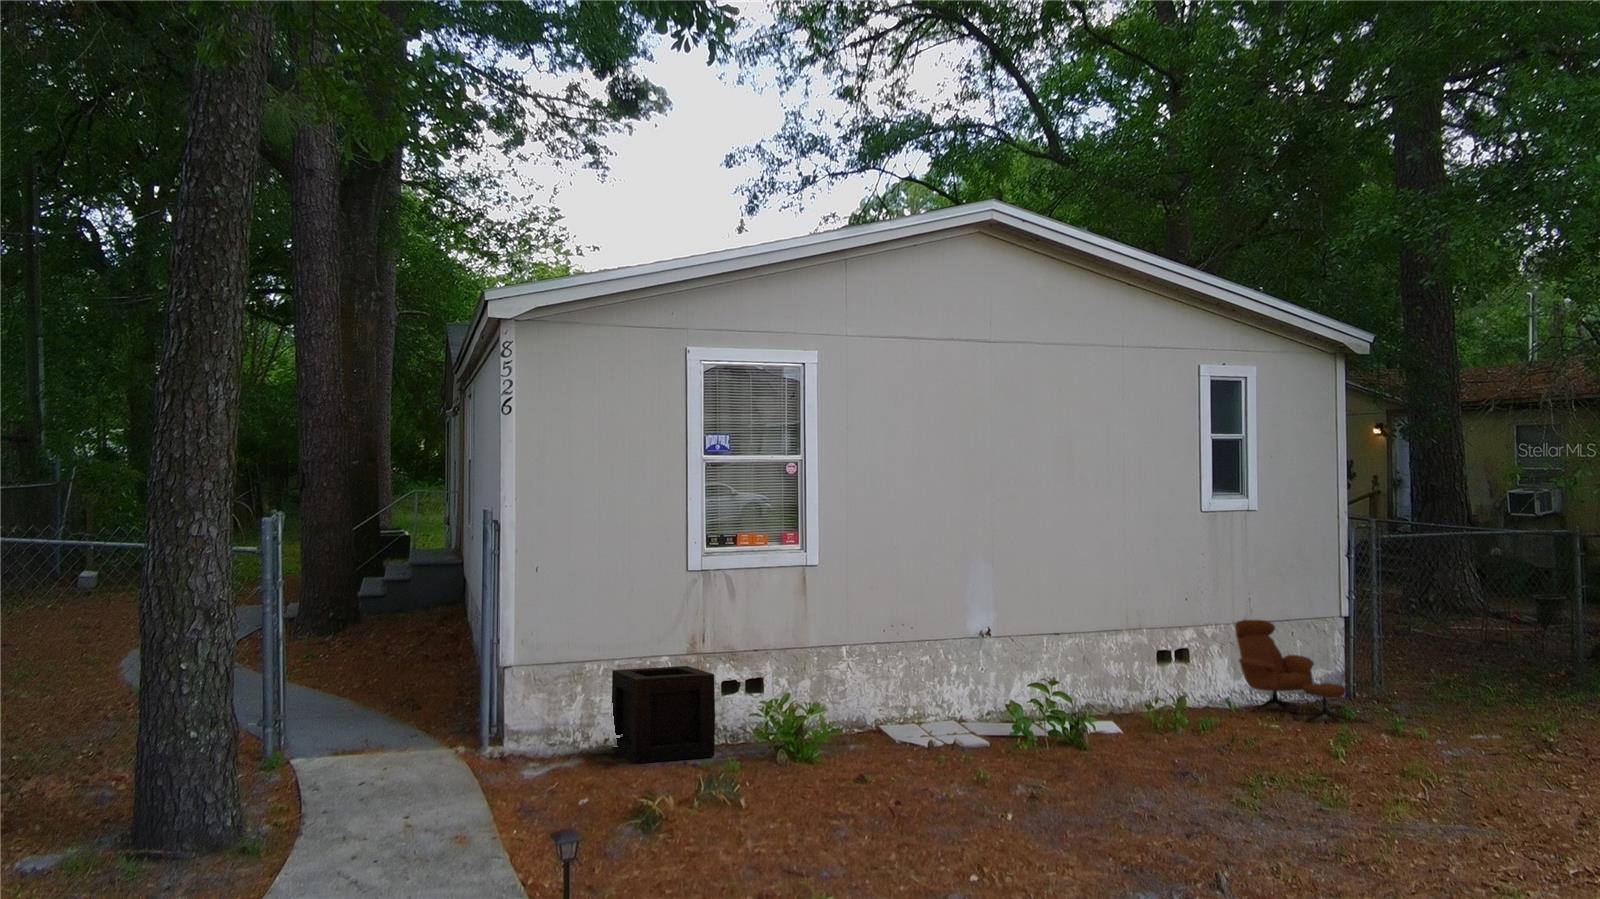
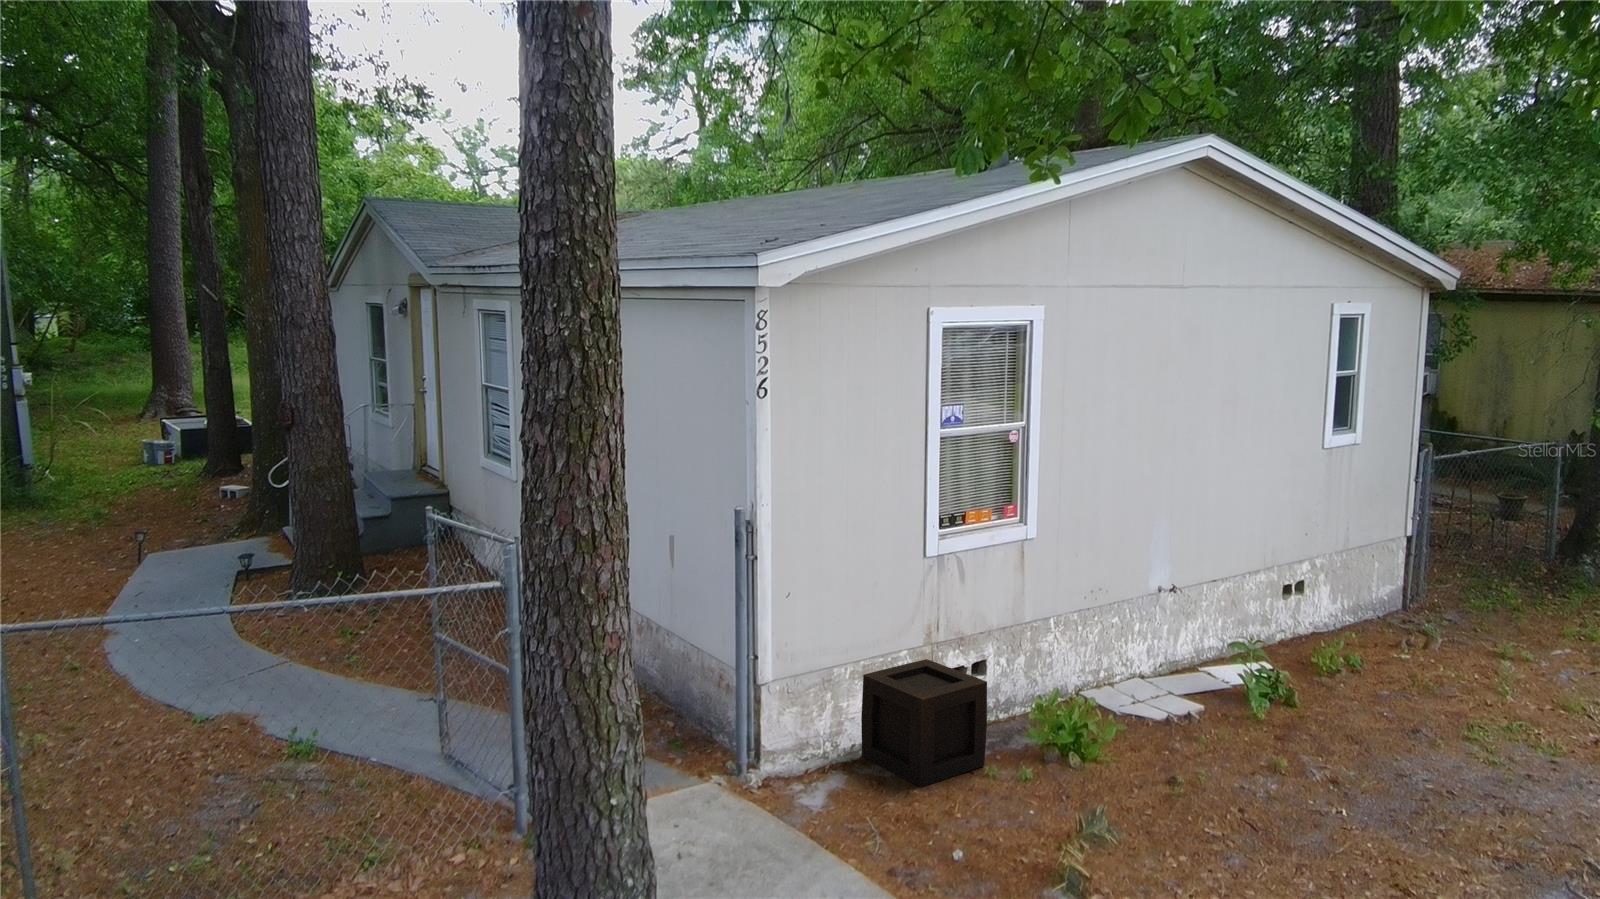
lounge chair: present [1235,620,1346,722] -> none [1342,549,1462,658]

